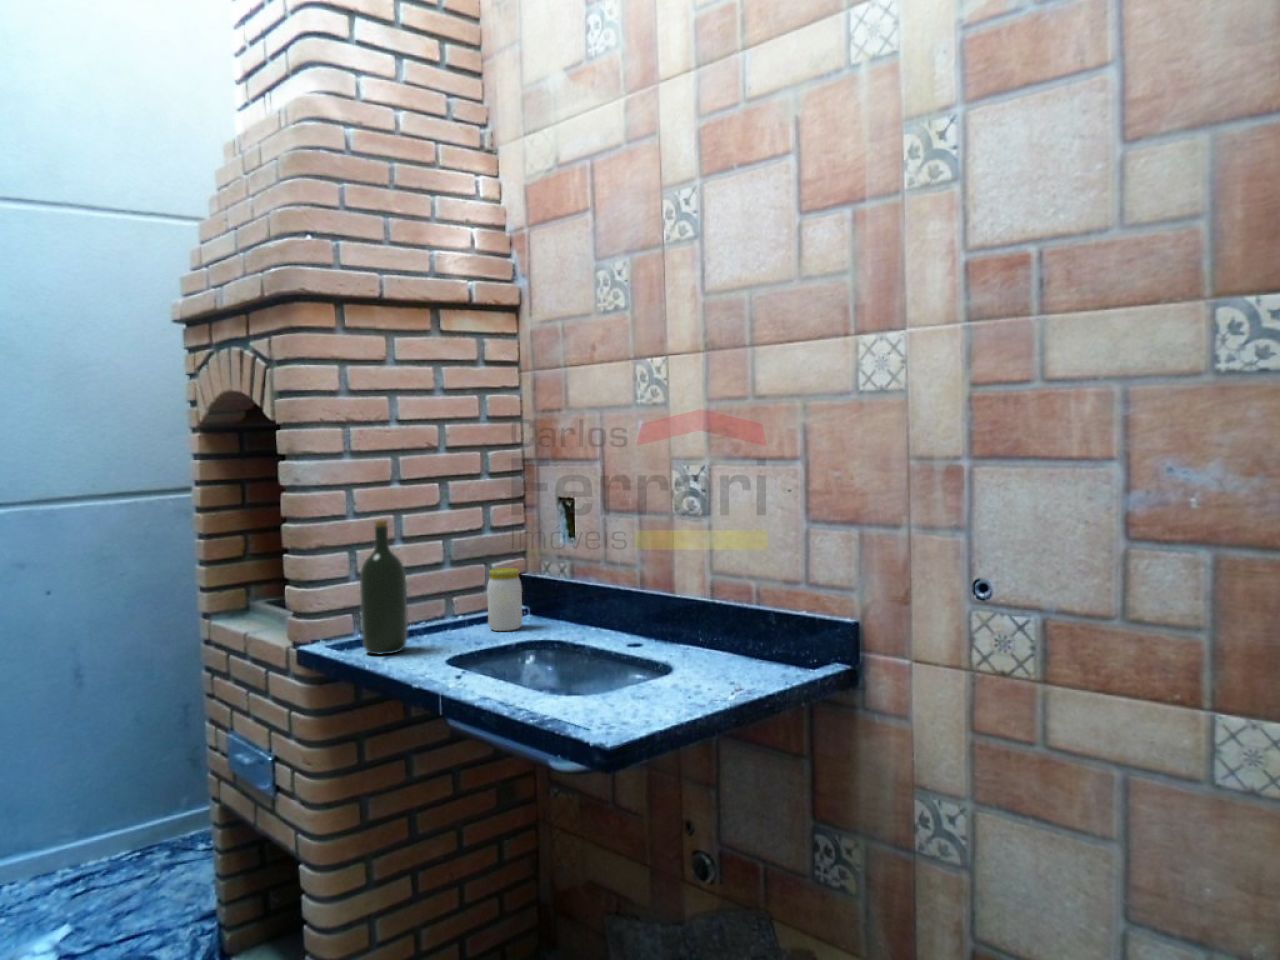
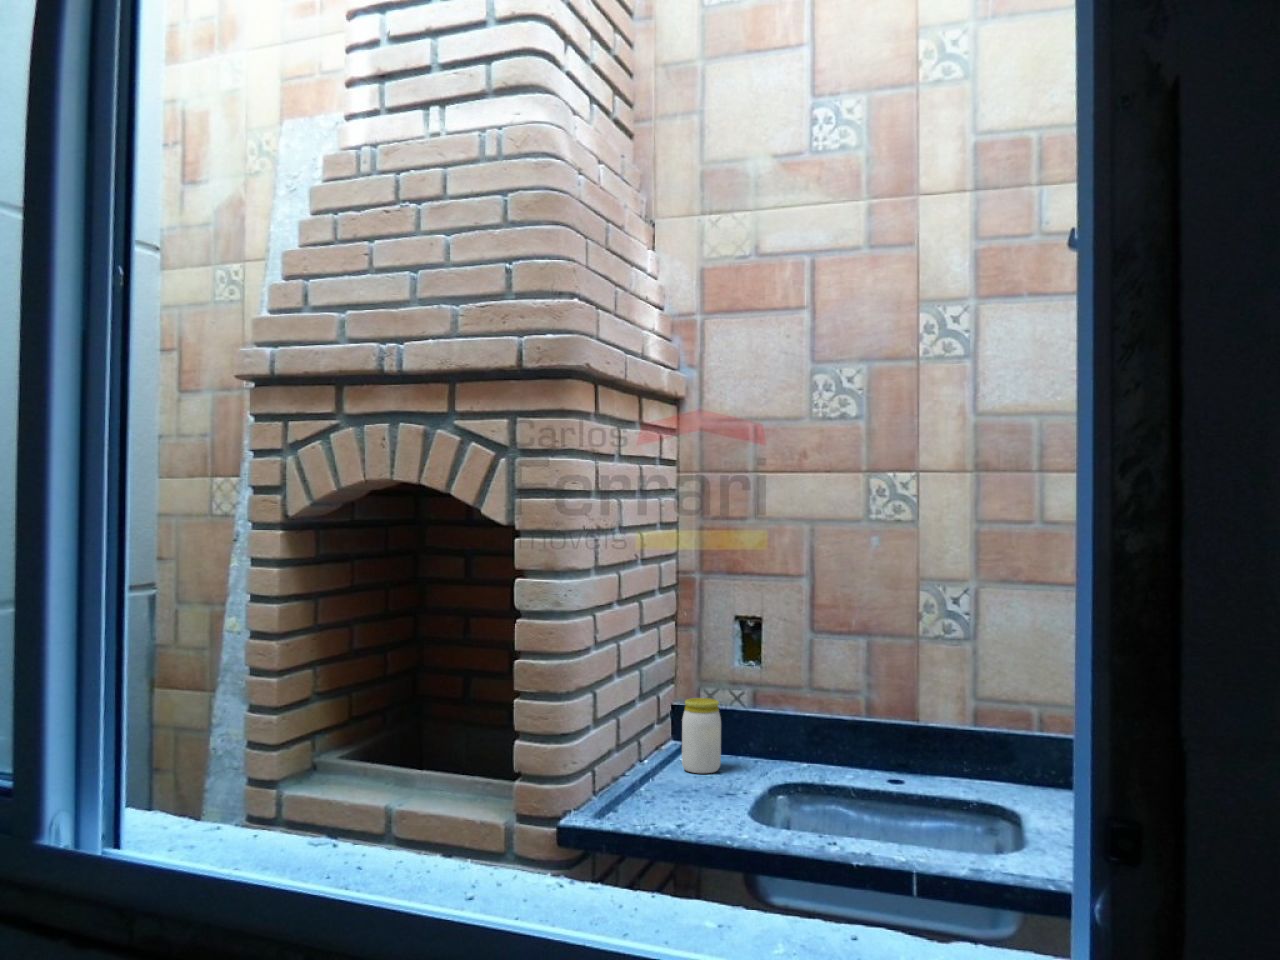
wine bottle: present [360,520,408,655] -> none [620,650,674,816]

